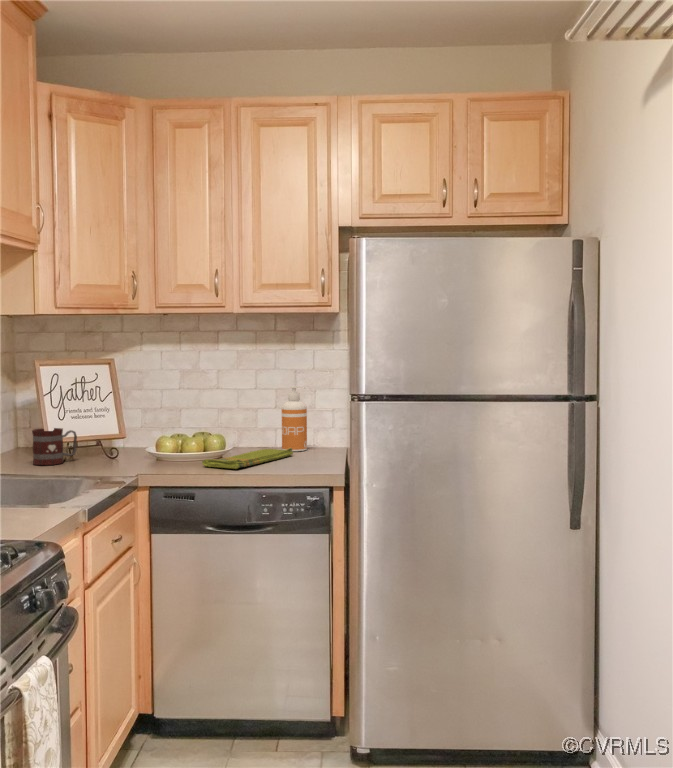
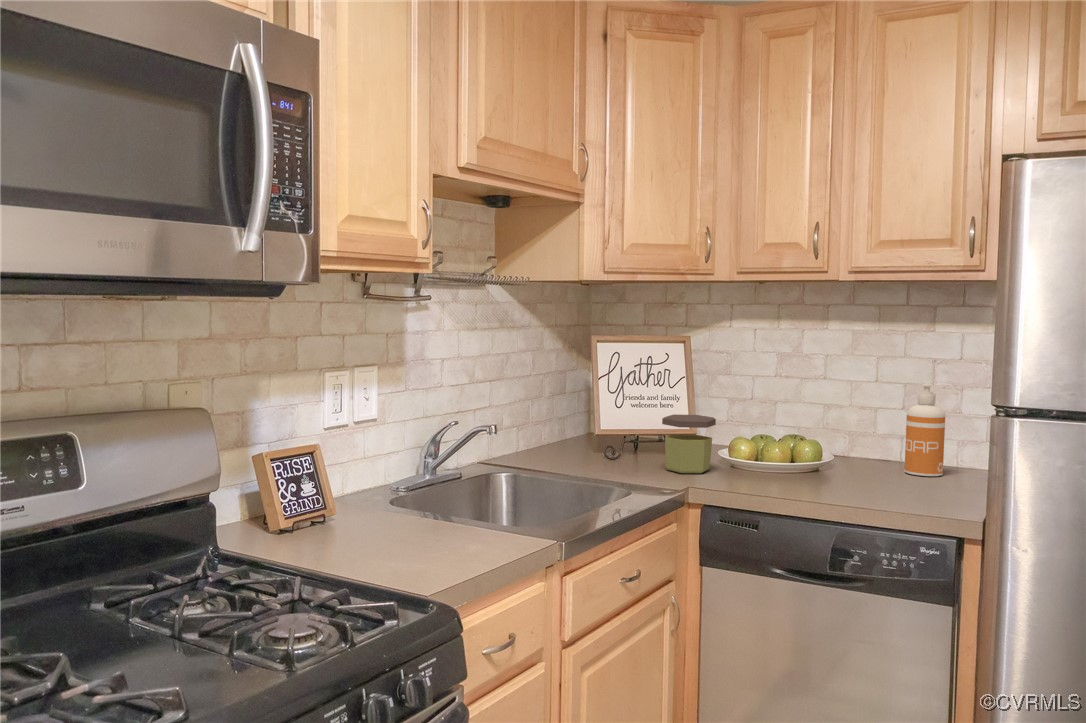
jar: none [105,420,148,467] -> present [662,415,716,473]
mug: present [32,428,77,465] -> none [584,416,636,460]
dish towel: present [202,448,293,469] -> none [779,468,917,493]

